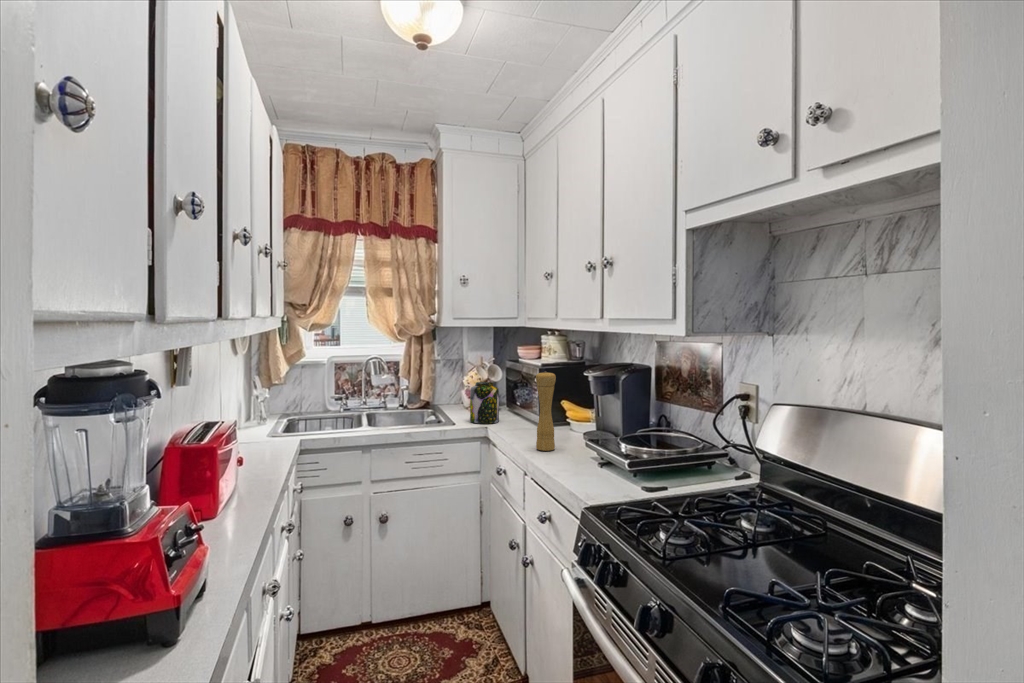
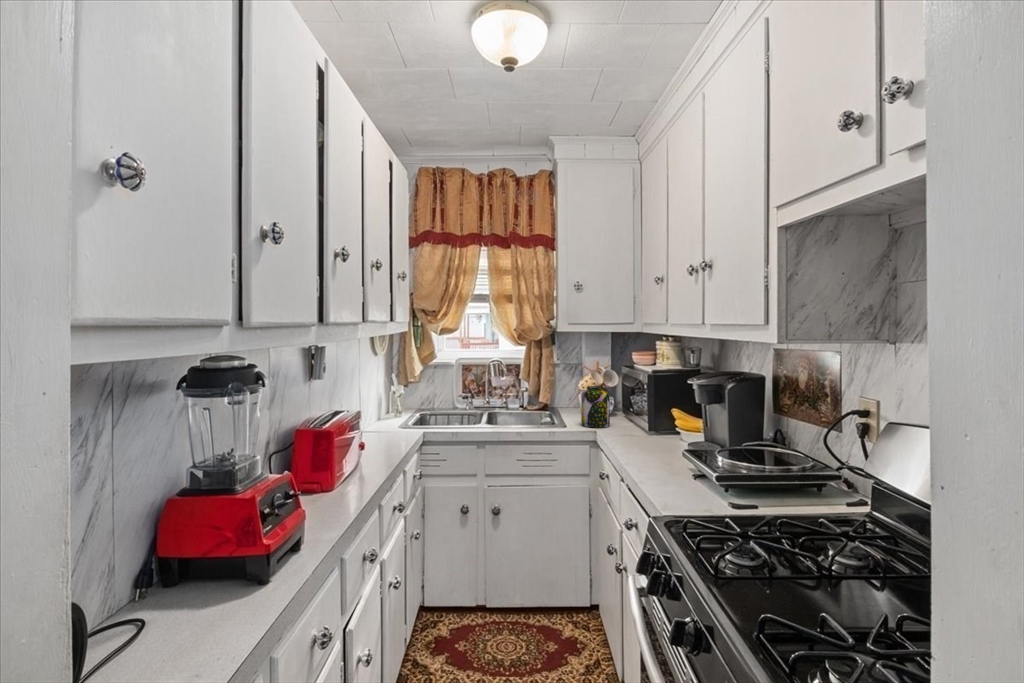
pepper mill: present [536,371,556,451] -> none [633,378,654,458]

